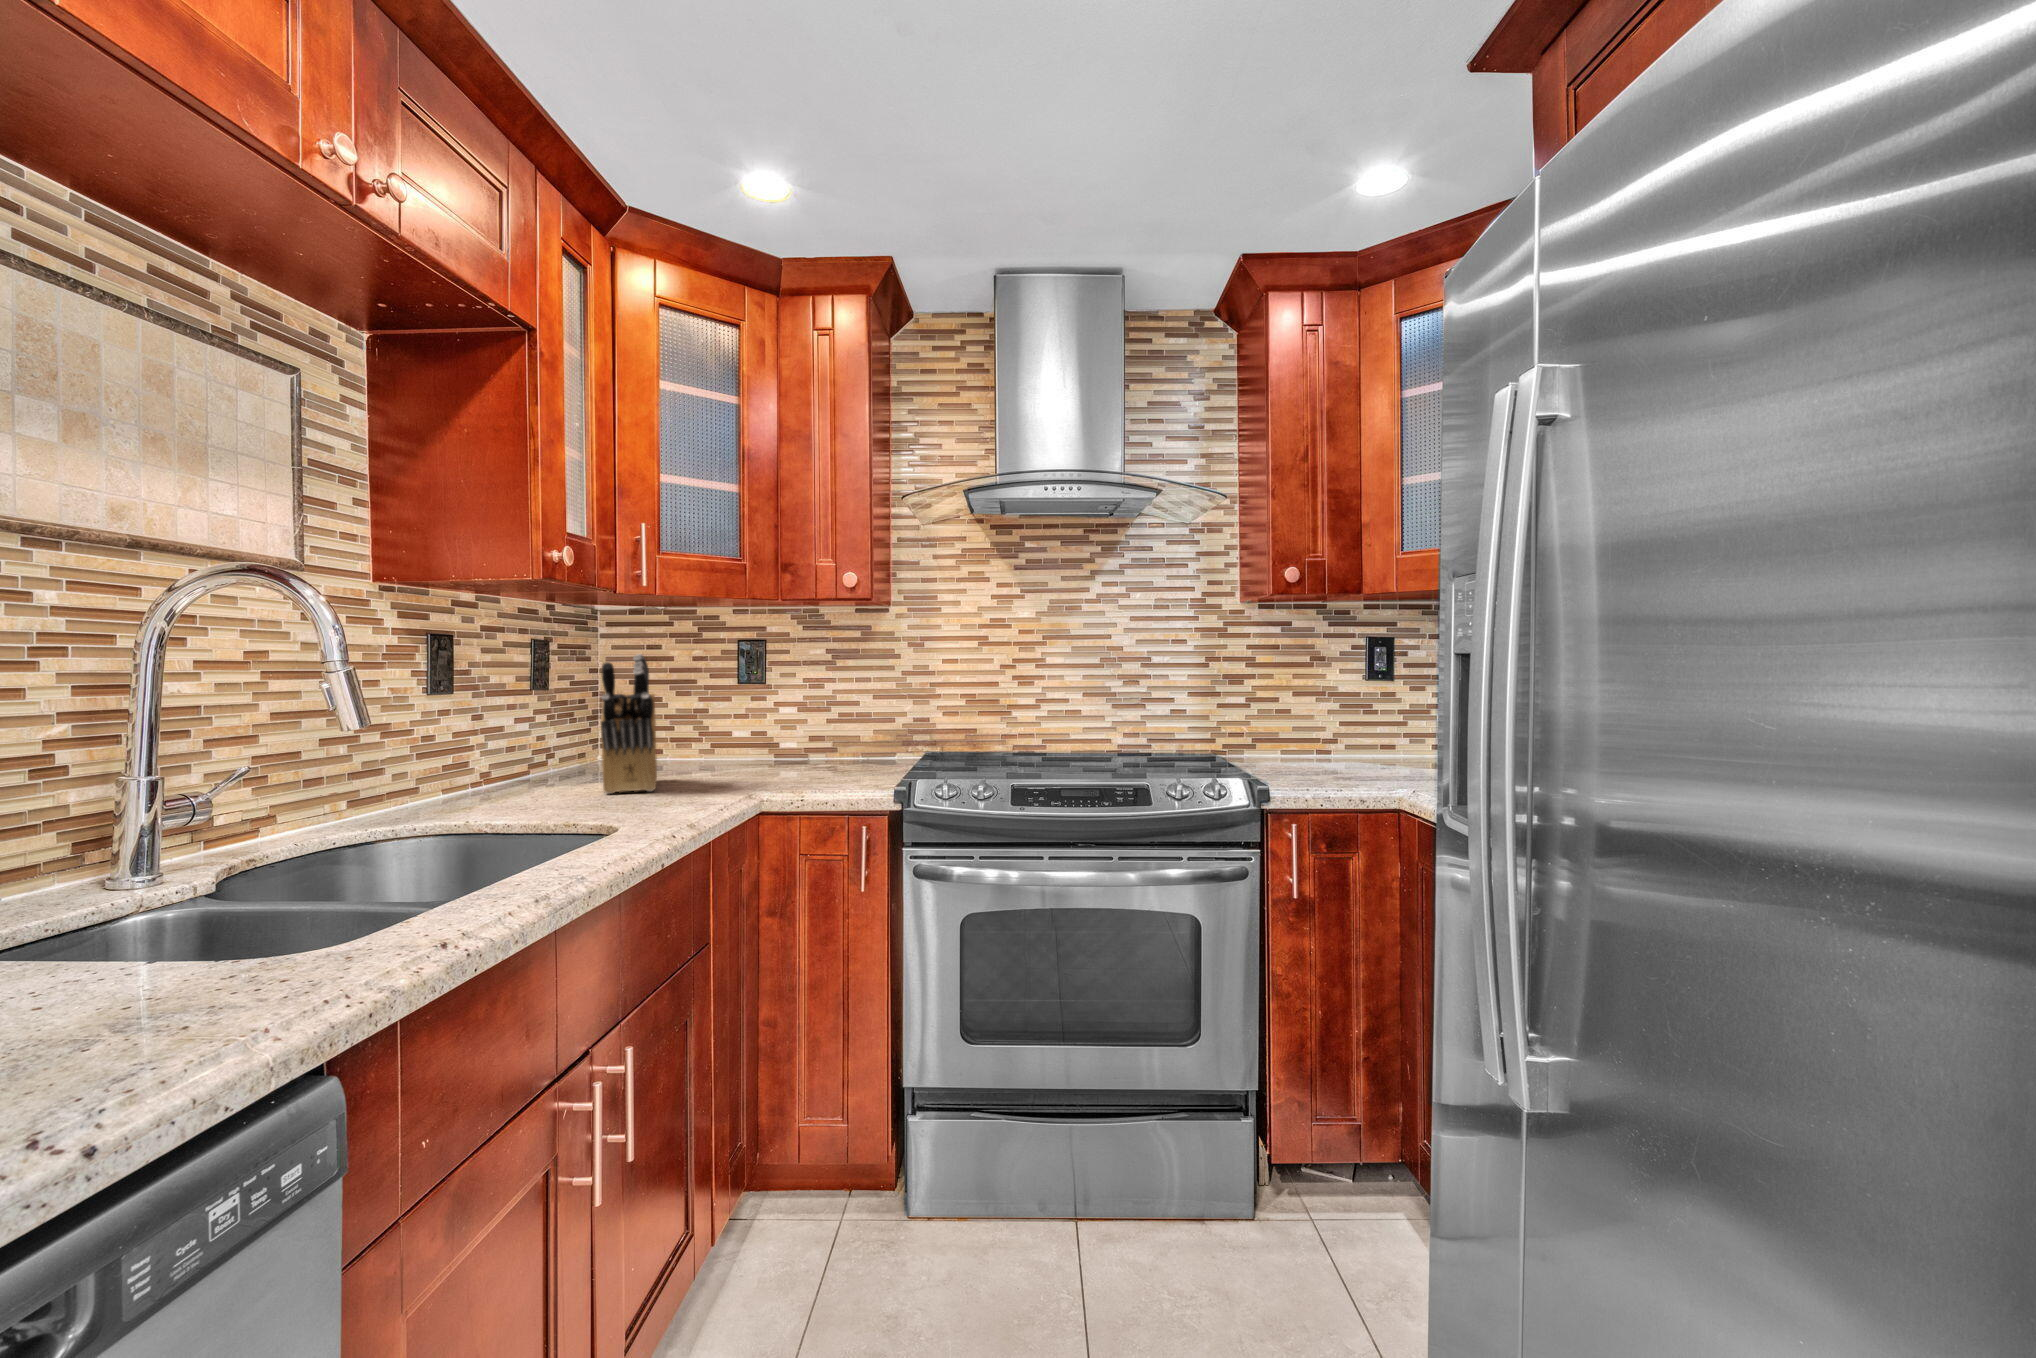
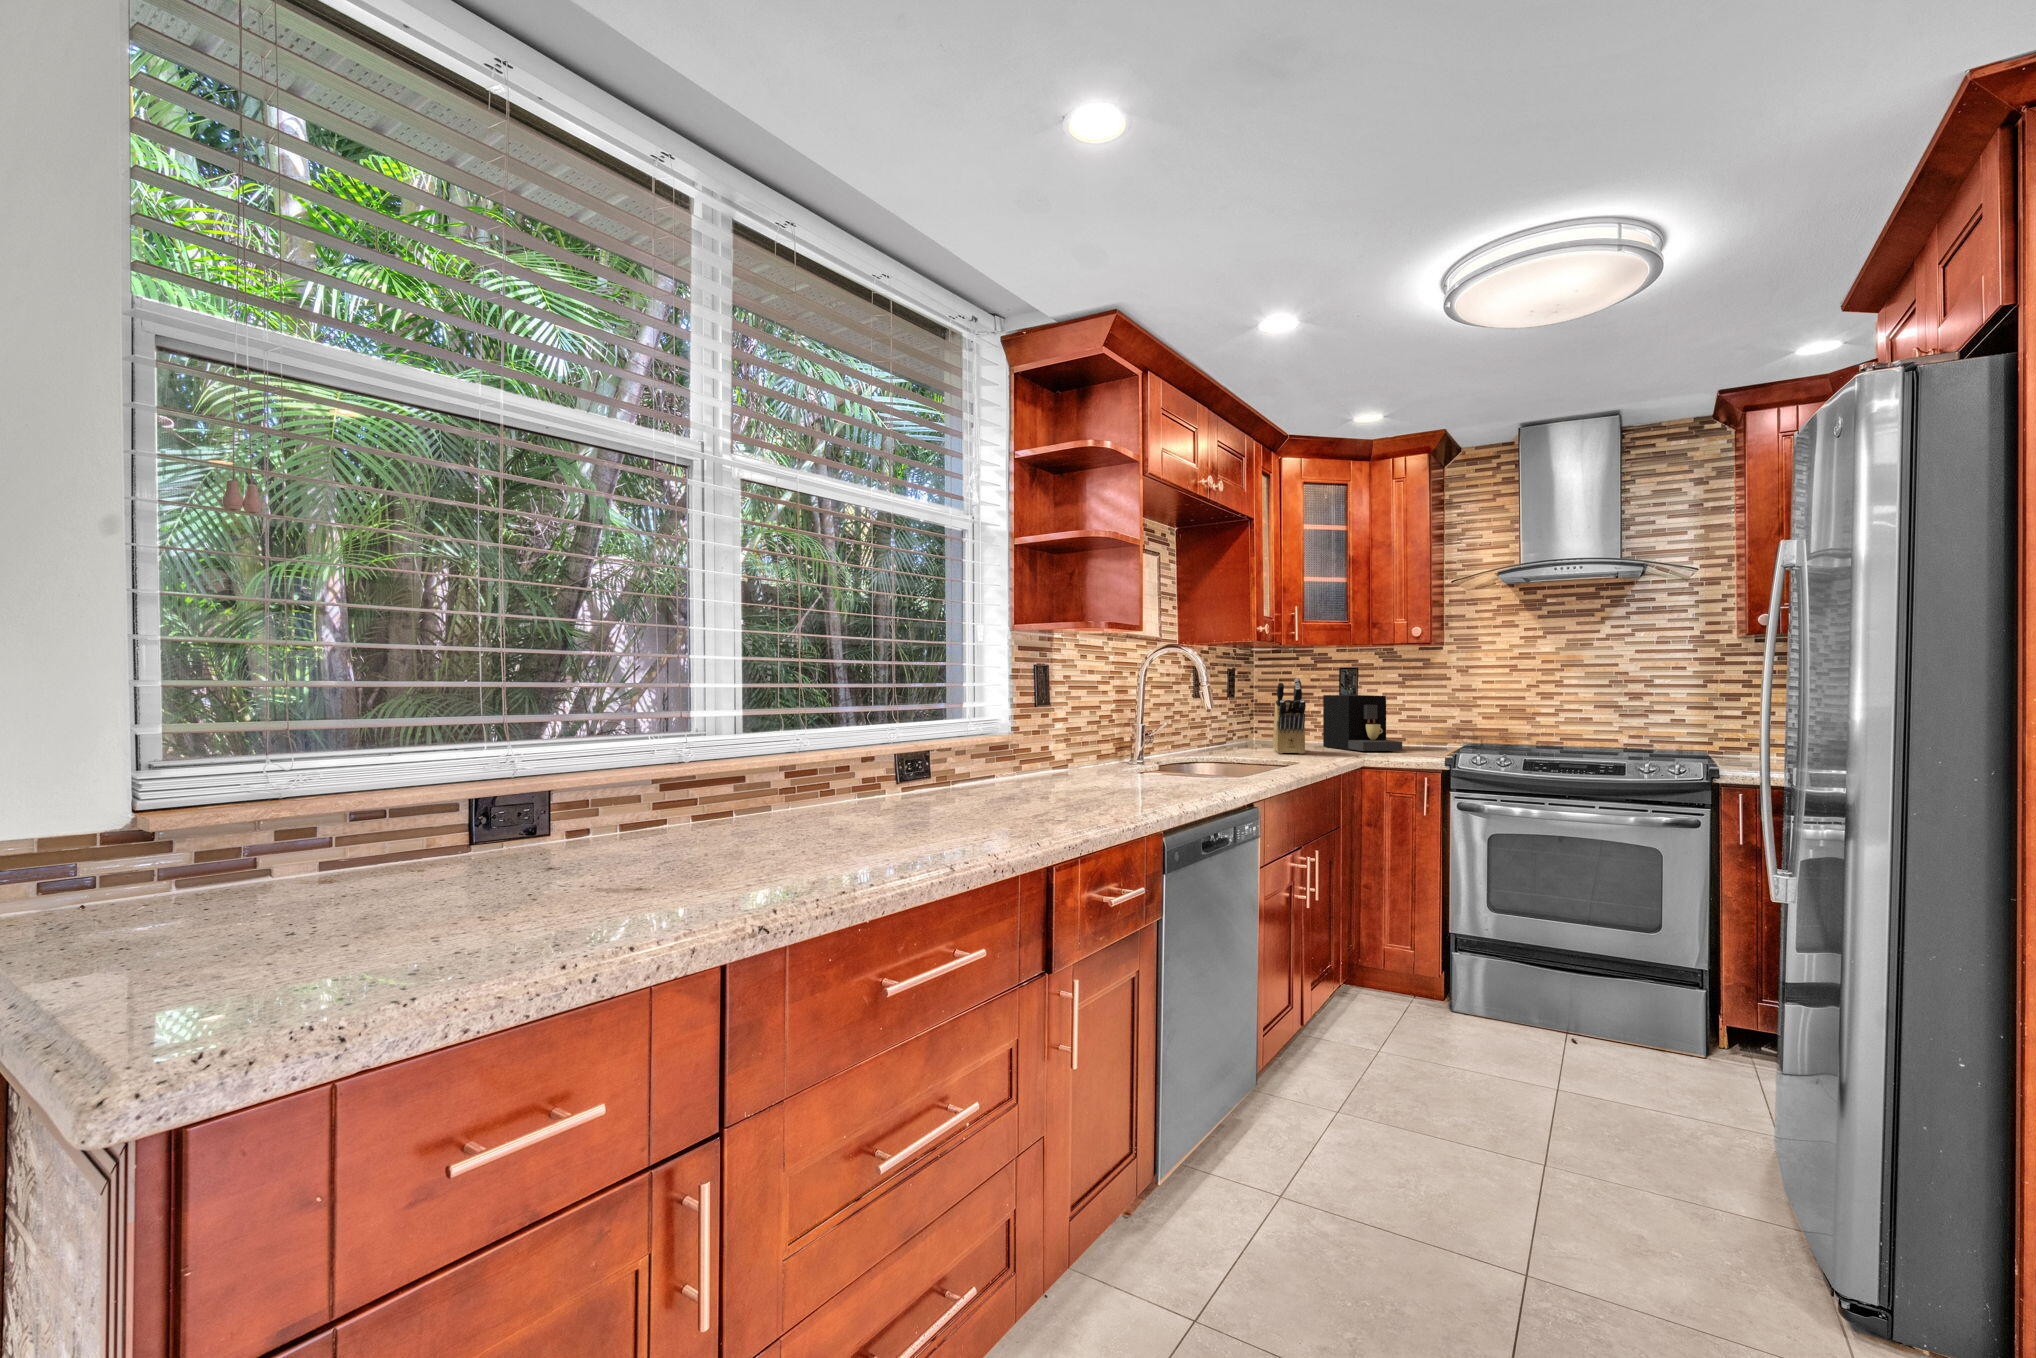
coffee maker: none [709,683,829,776] -> present [1323,695,1402,751]

